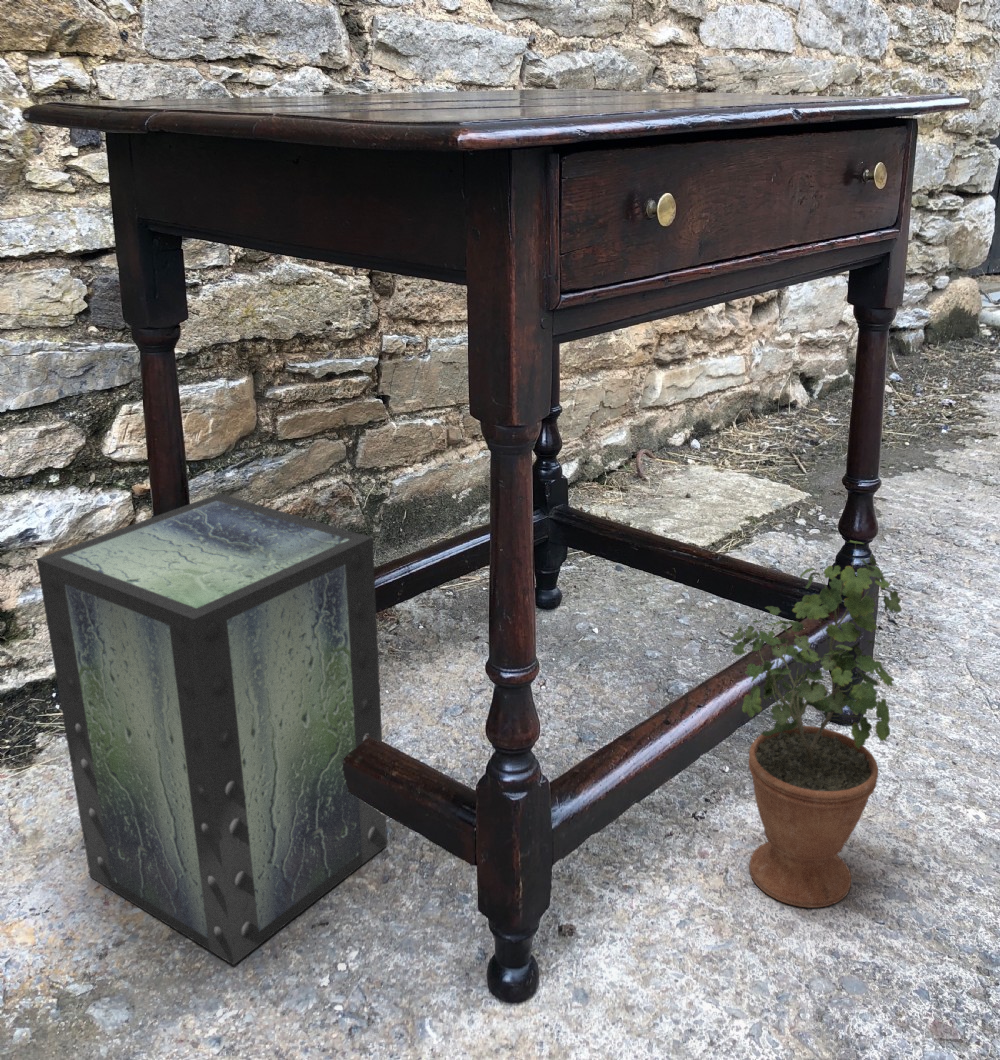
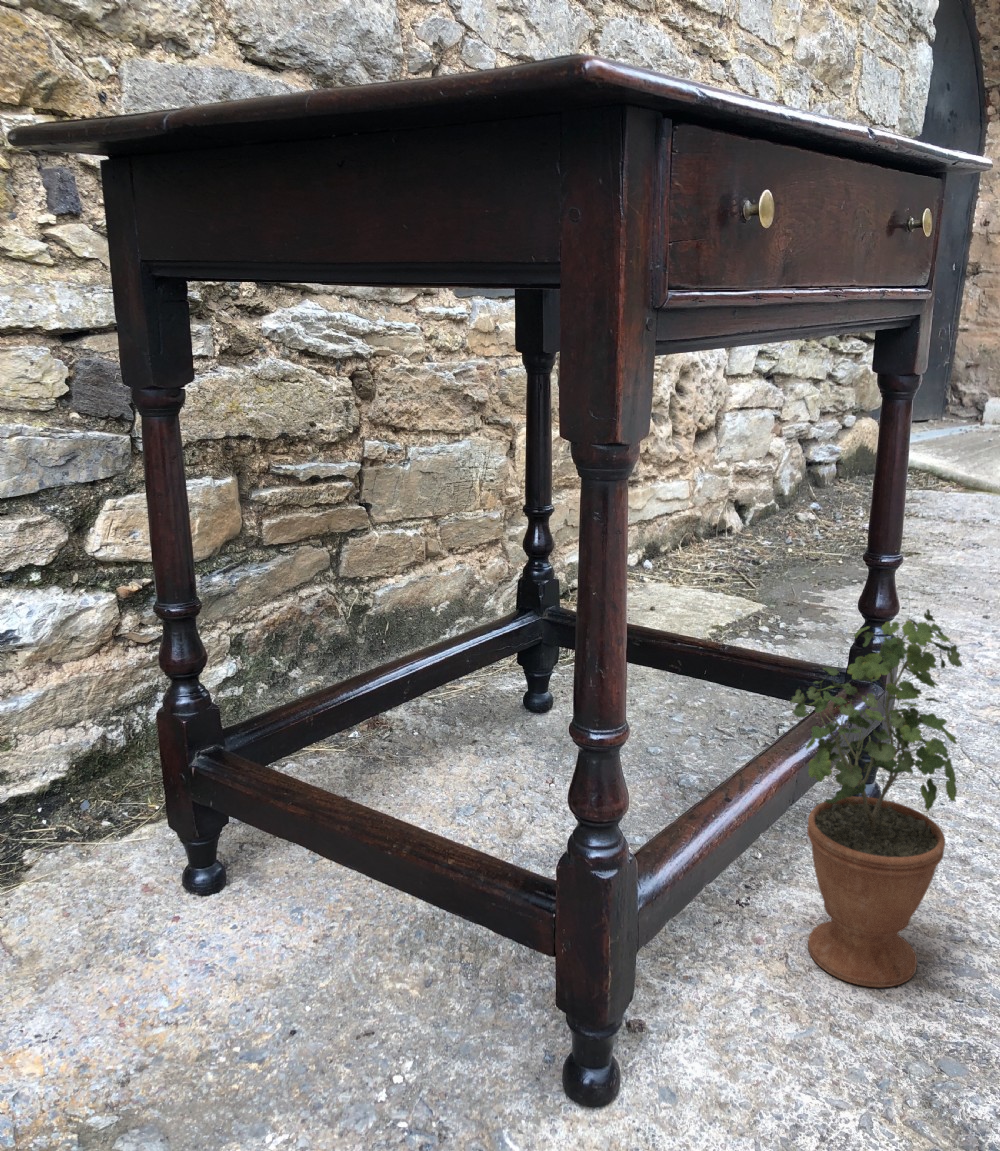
storage box: present [37,494,387,965] -> none [53,573,424,1088]

